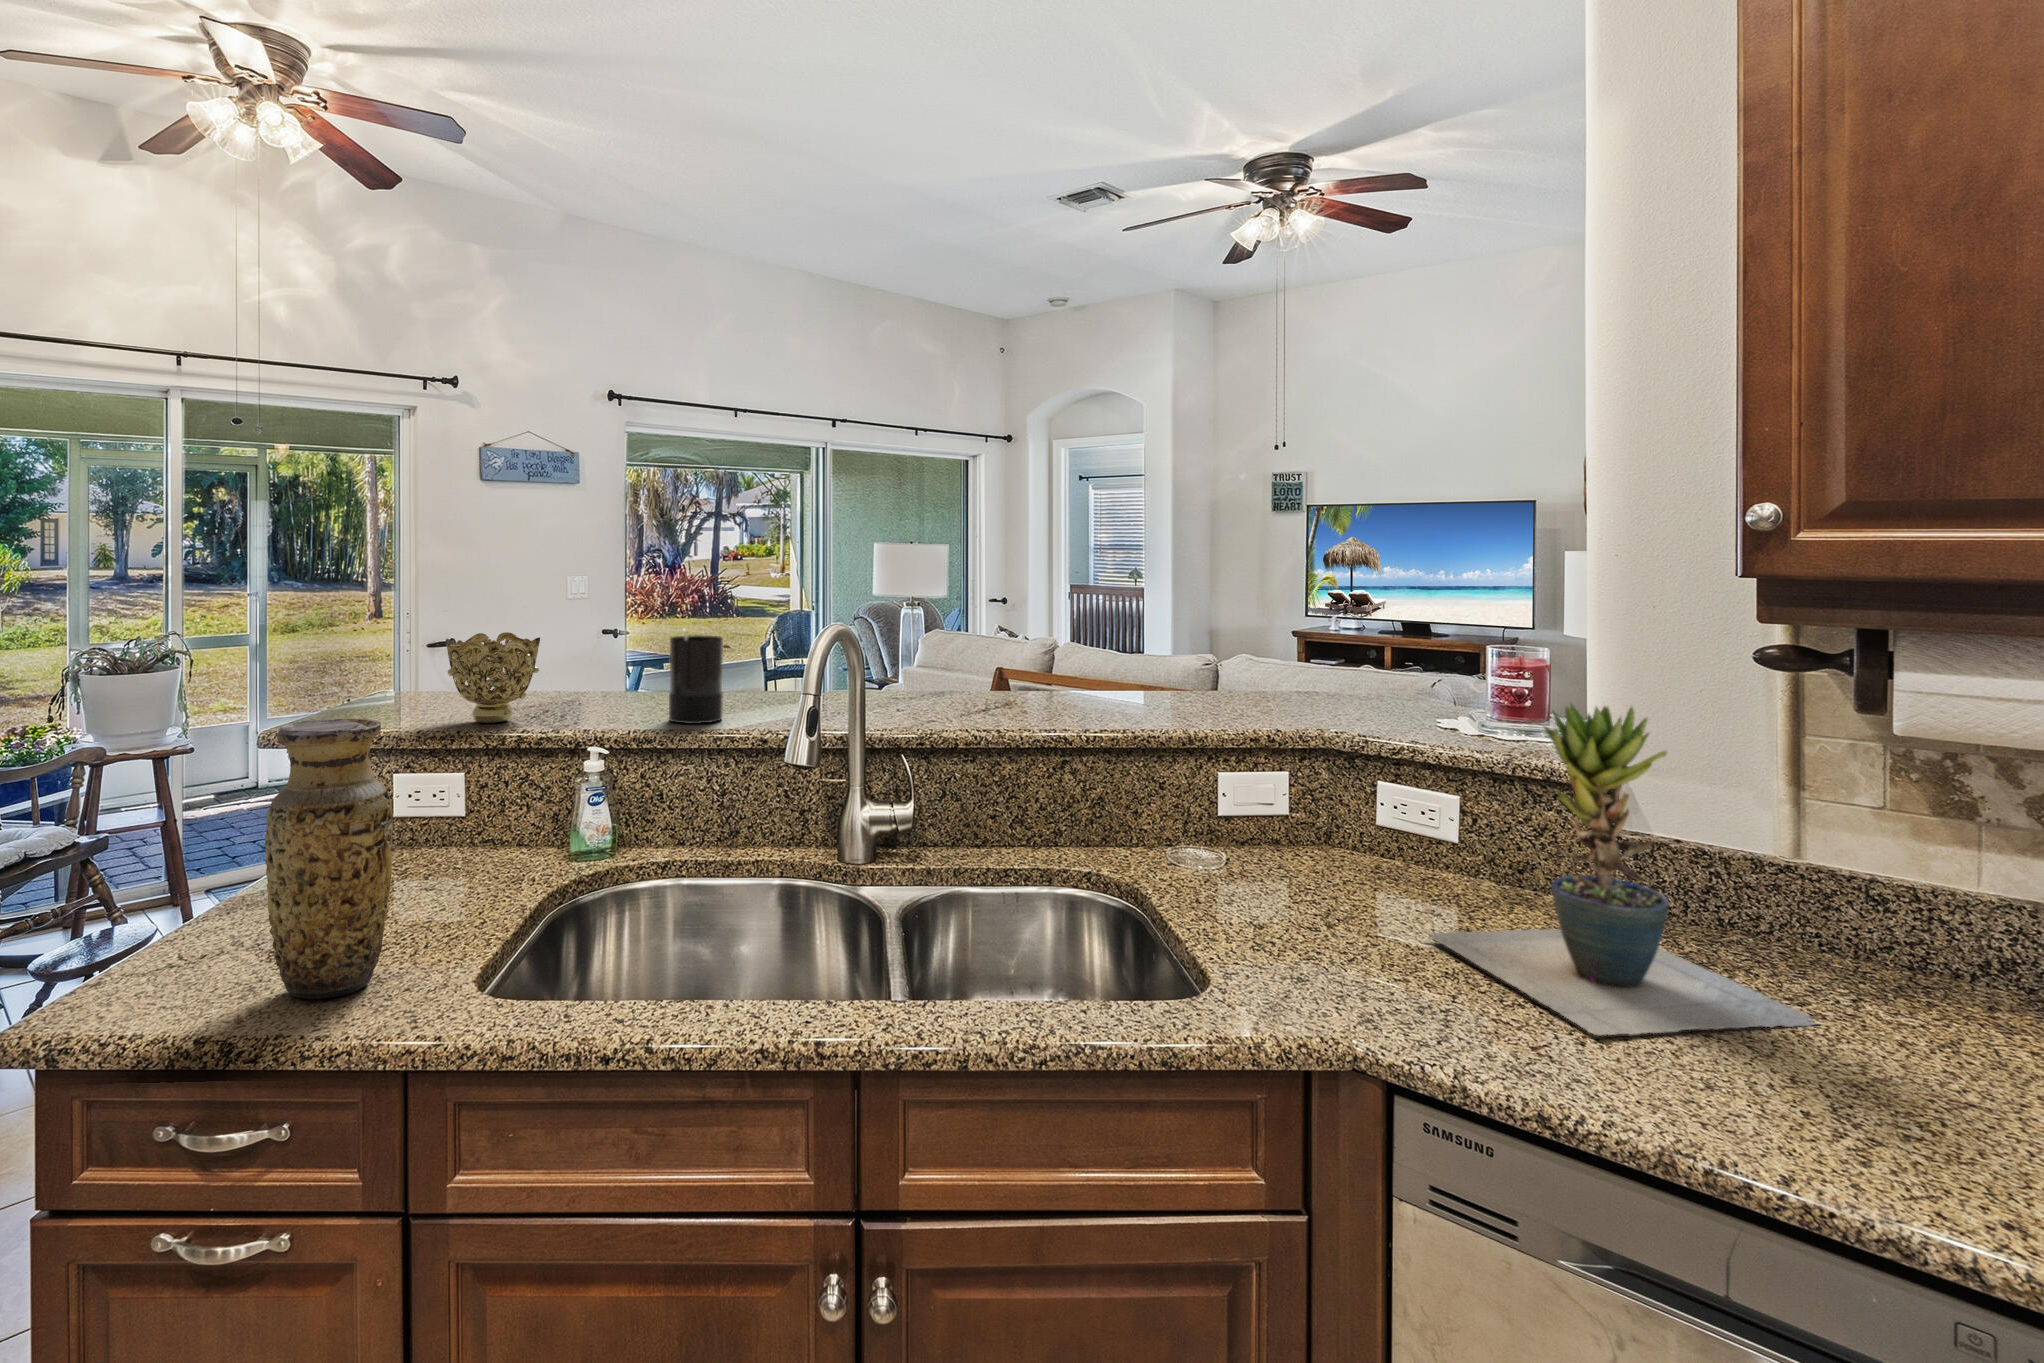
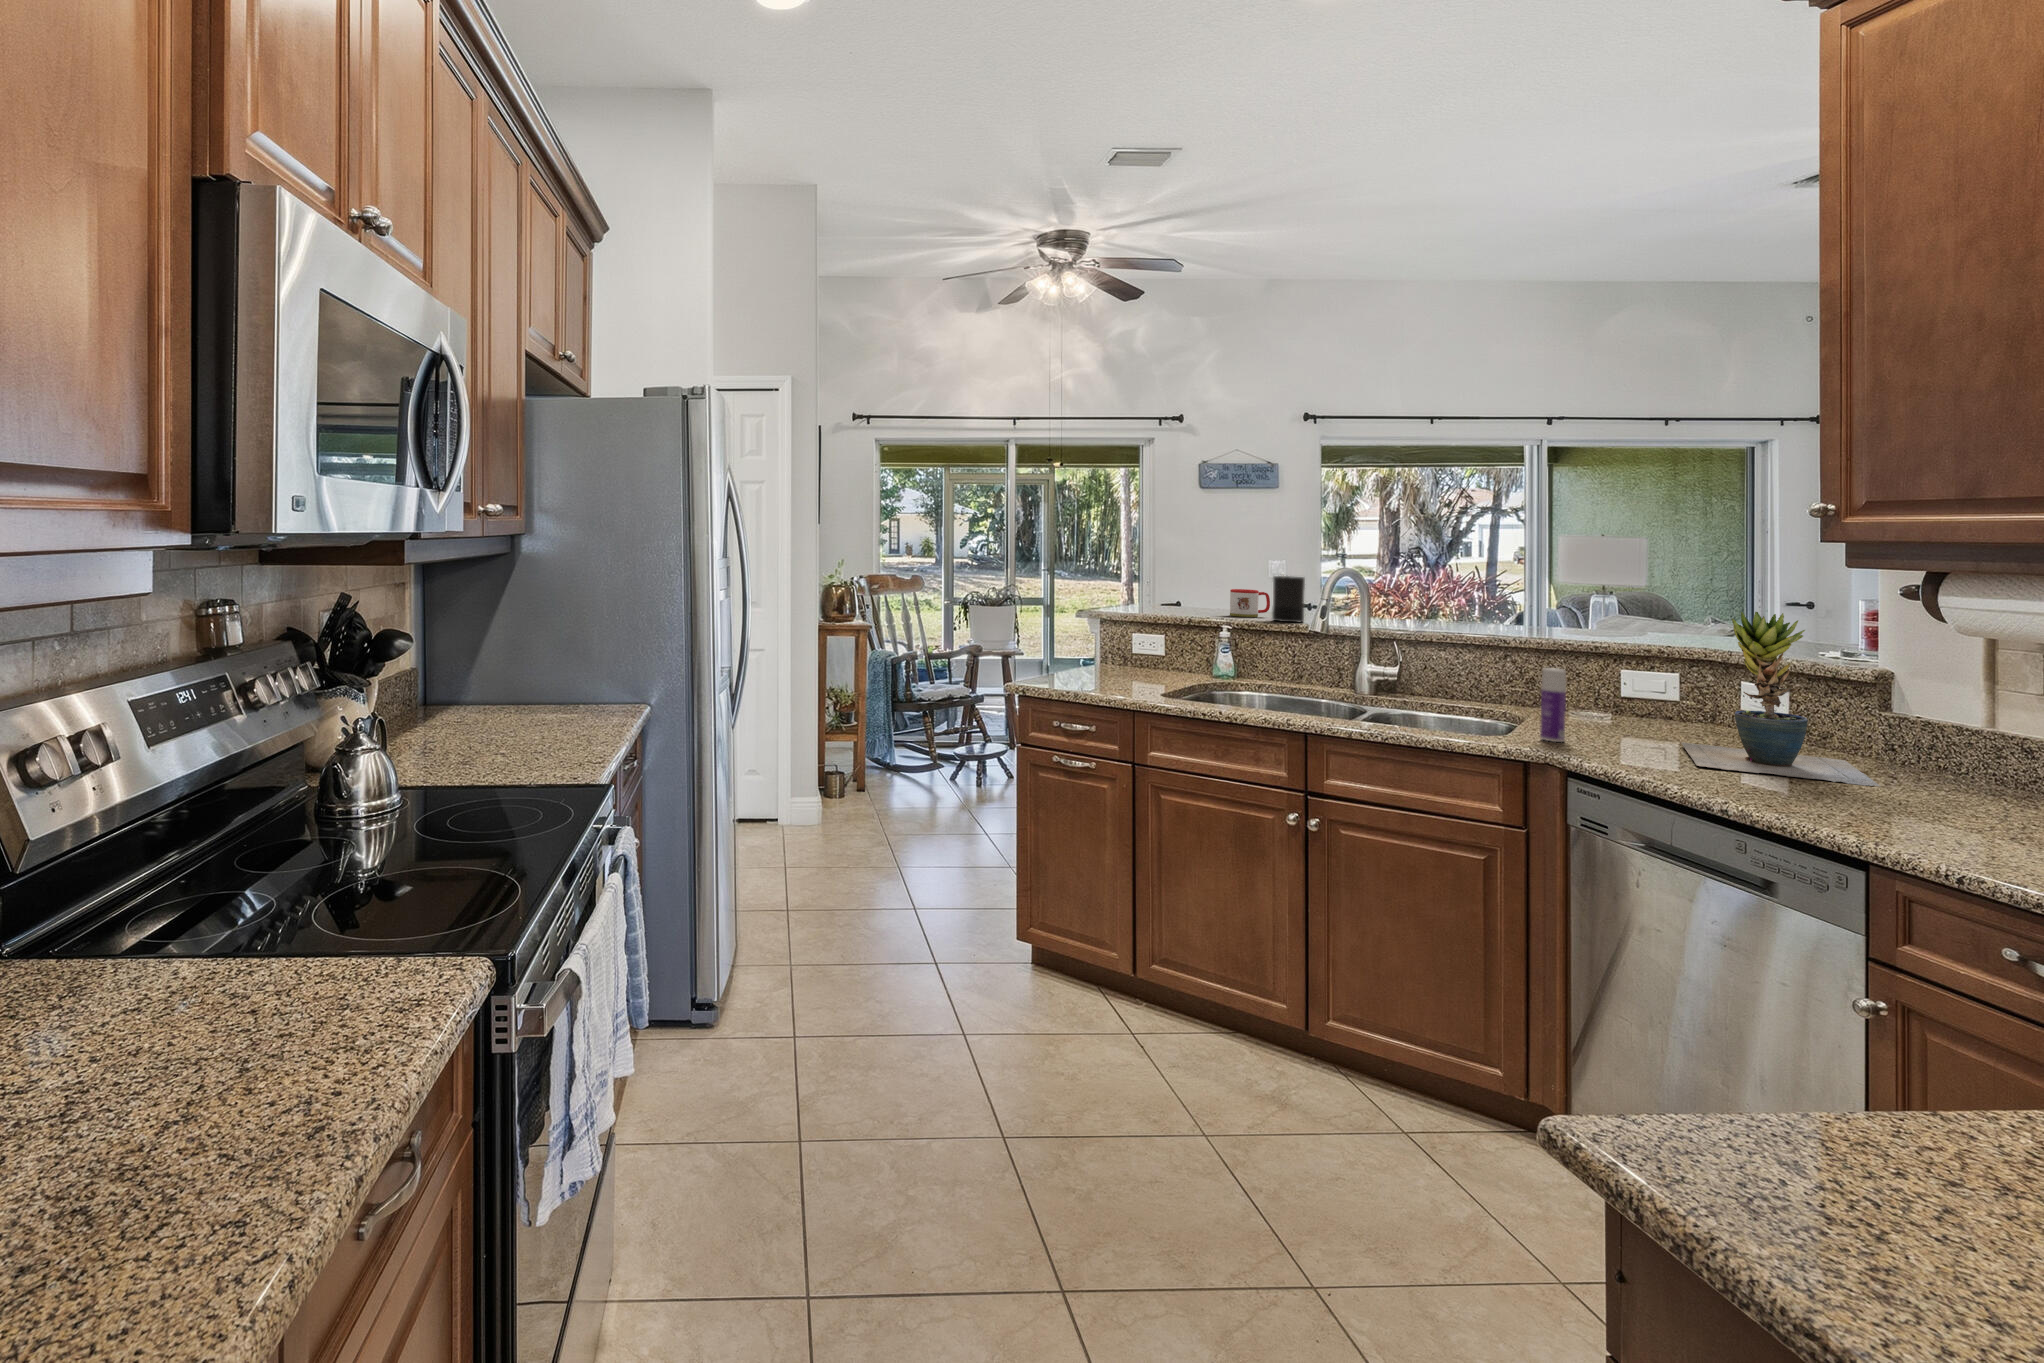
decorative bowl: present [446,632,540,723] -> none [1156,571,1204,614]
mug: none [585,659,654,713] -> present [1230,589,1270,617]
vase: present [265,719,393,999] -> none [1081,589,1127,691]
bottle: none [1268,834,1310,989] -> present [1540,668,1566,742]

